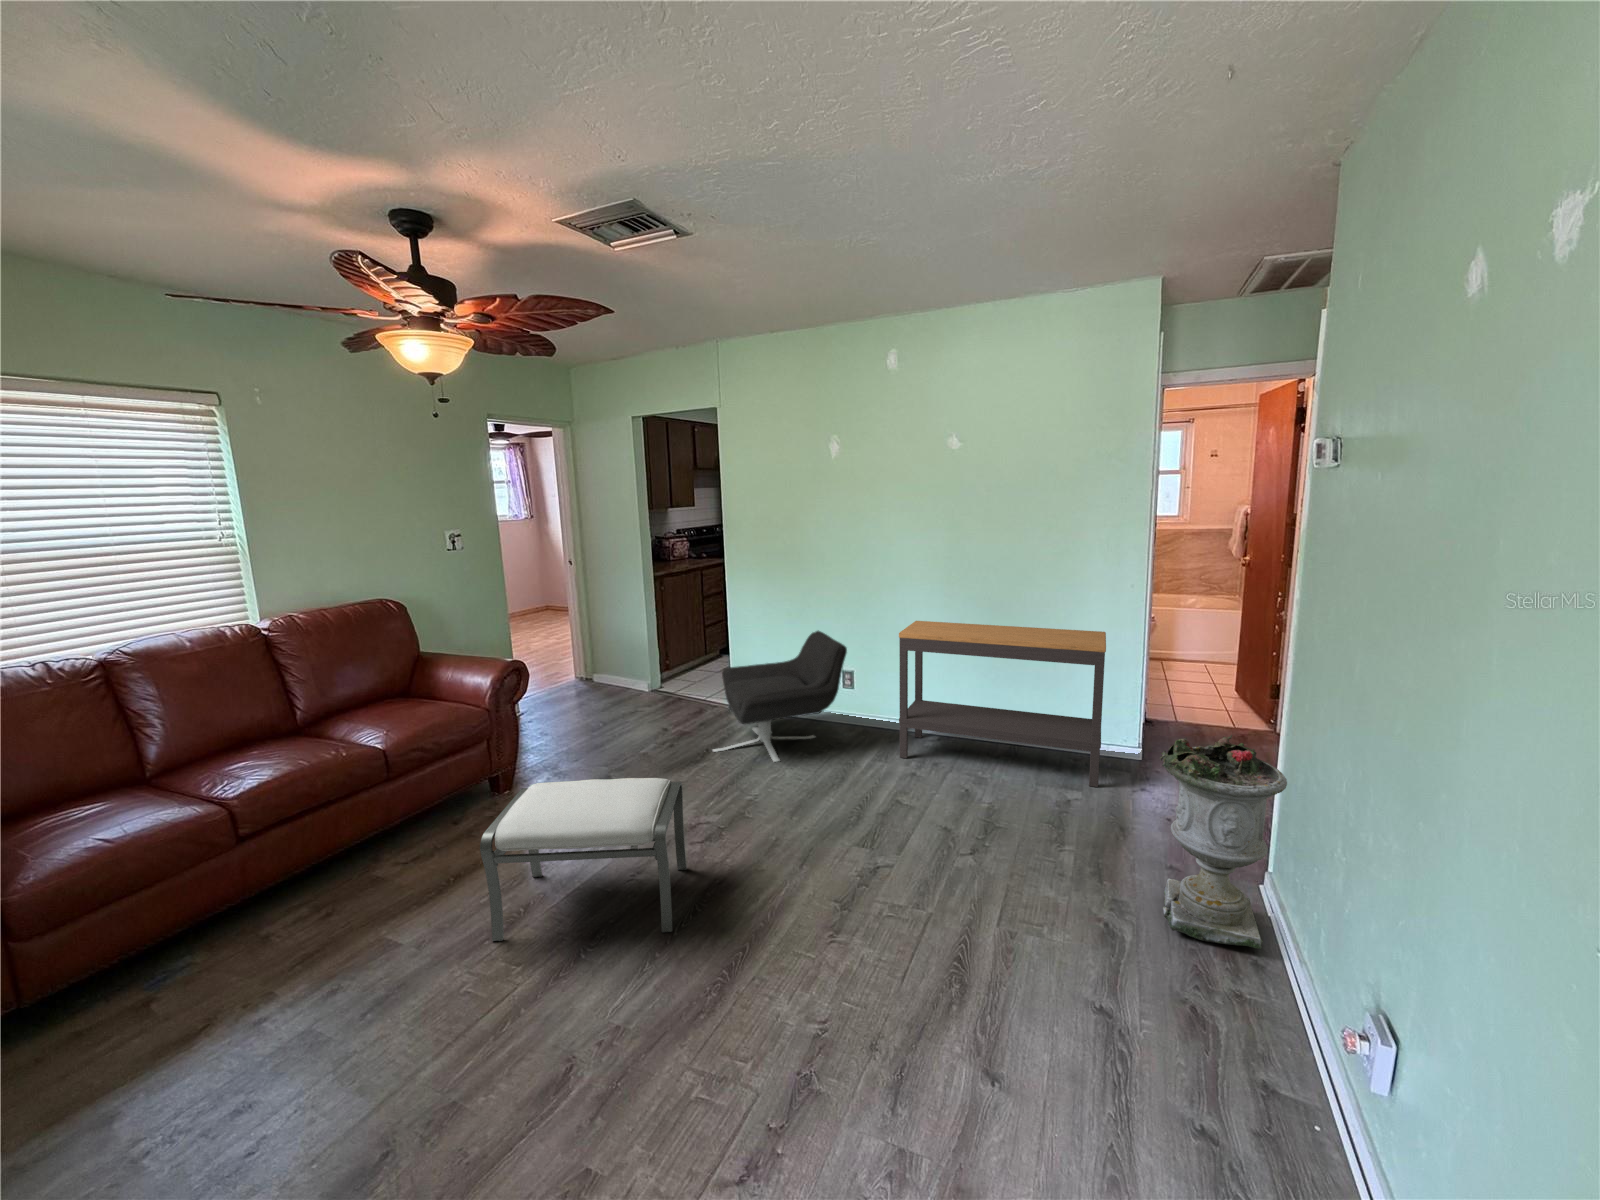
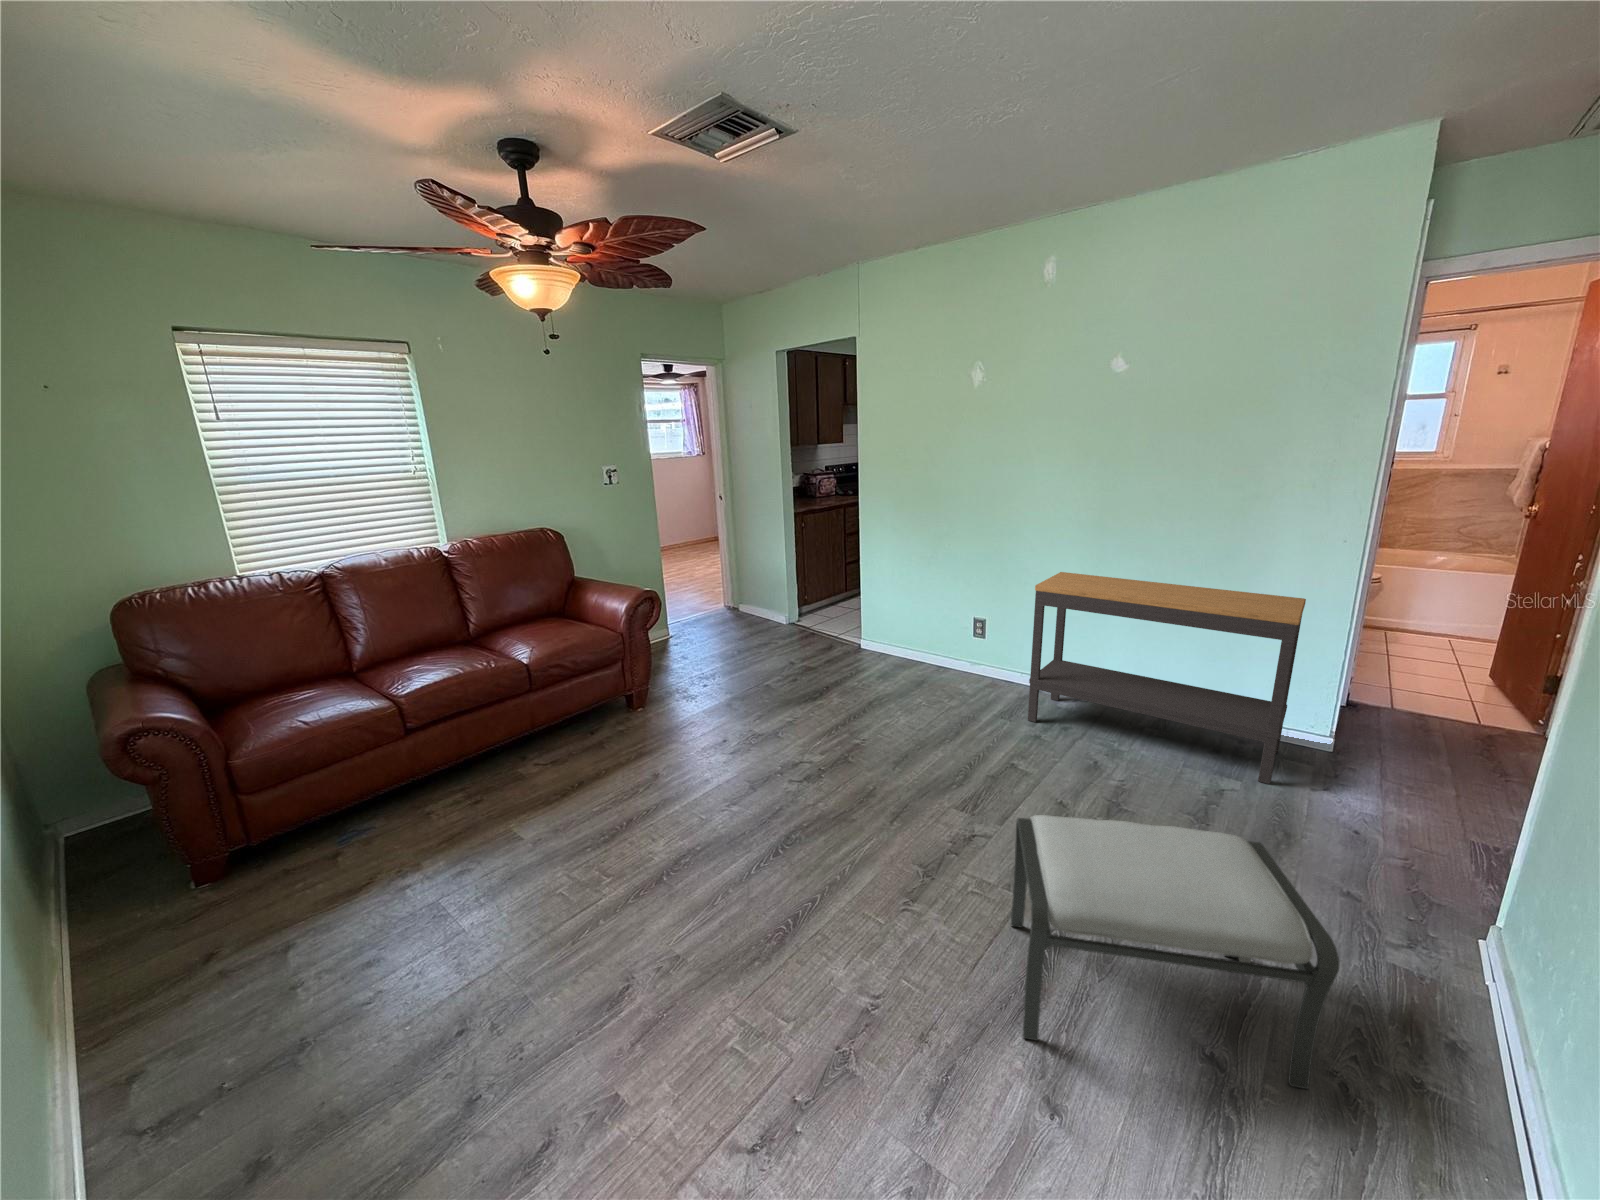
lounge chair: present [713,631,847,762] -> none [832,577,977,710]
planter: present [1160,735,1287,949] -> none [1326,750,1546,1034]
ottoman: present [480,778,687,941] -> present [1011,815,1339,1089]

